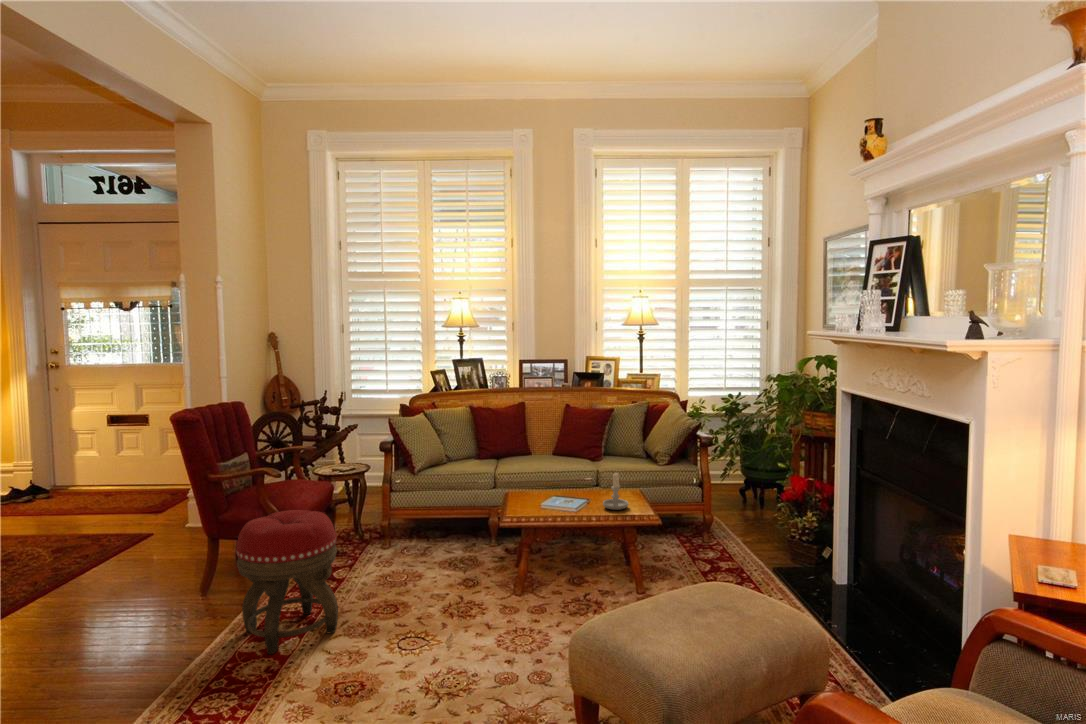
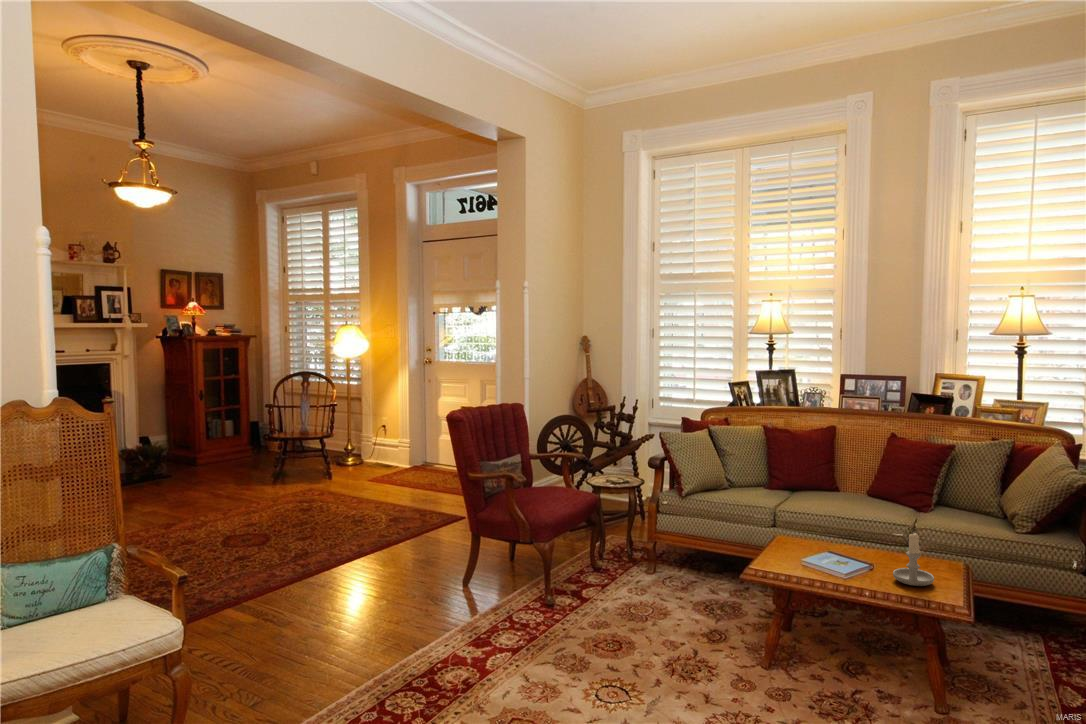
footstool: present [236,510,338,654] -> none [459,521,554,664]

